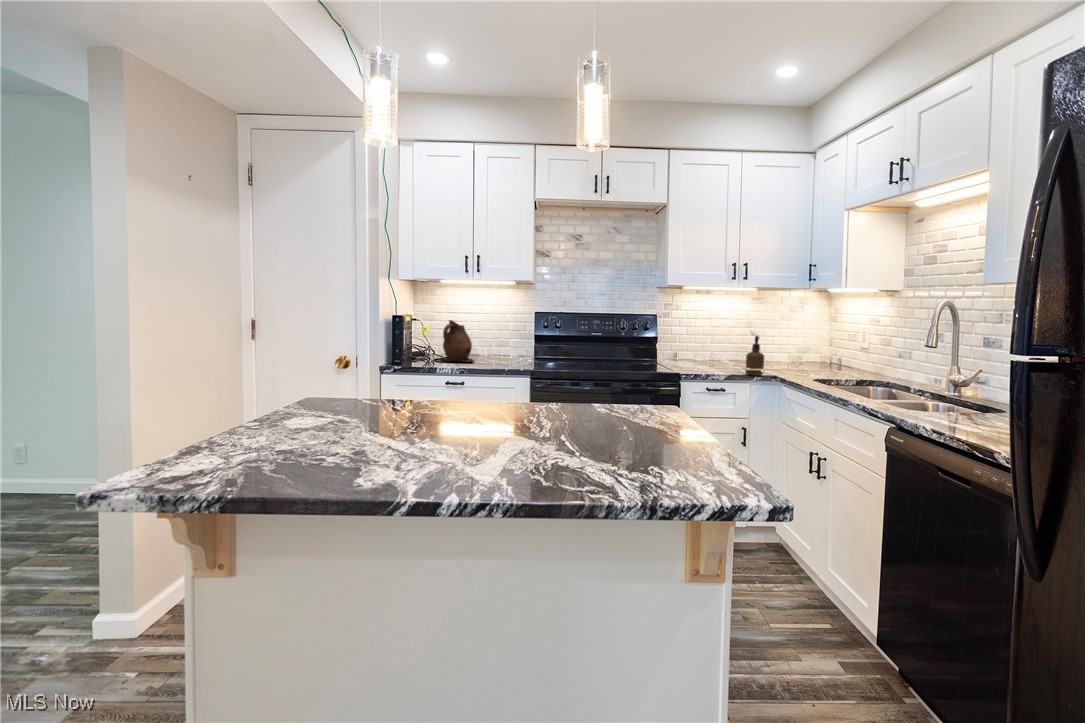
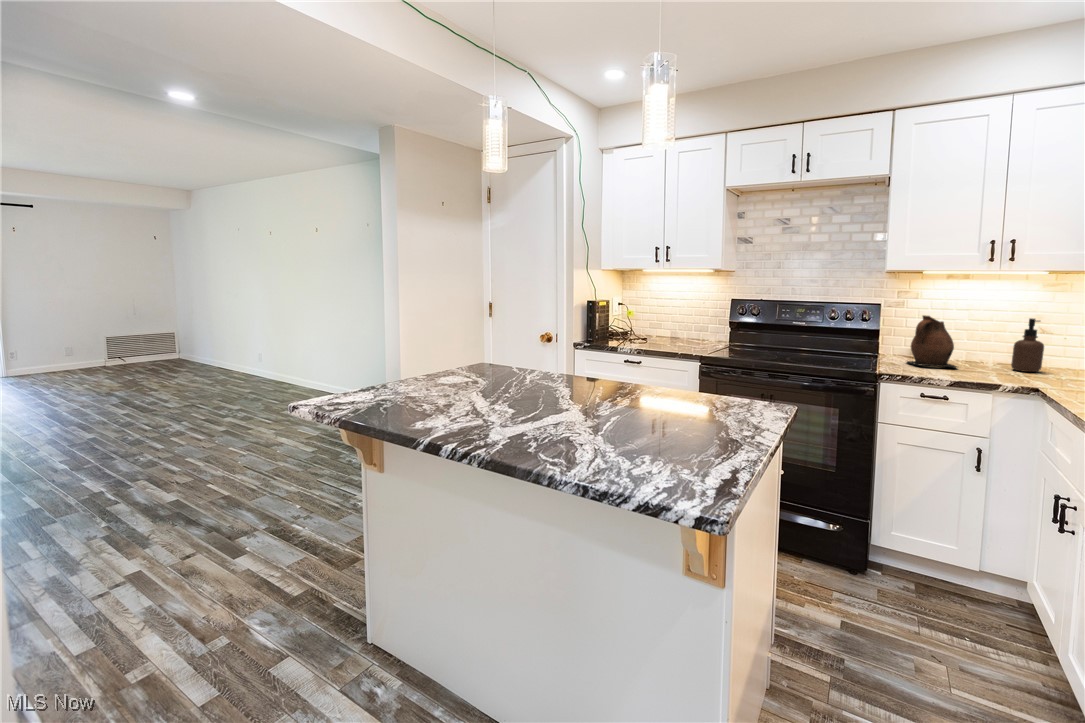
ceramic pitcher: present [442,320,474,362] -> present [907,315,957,368]

